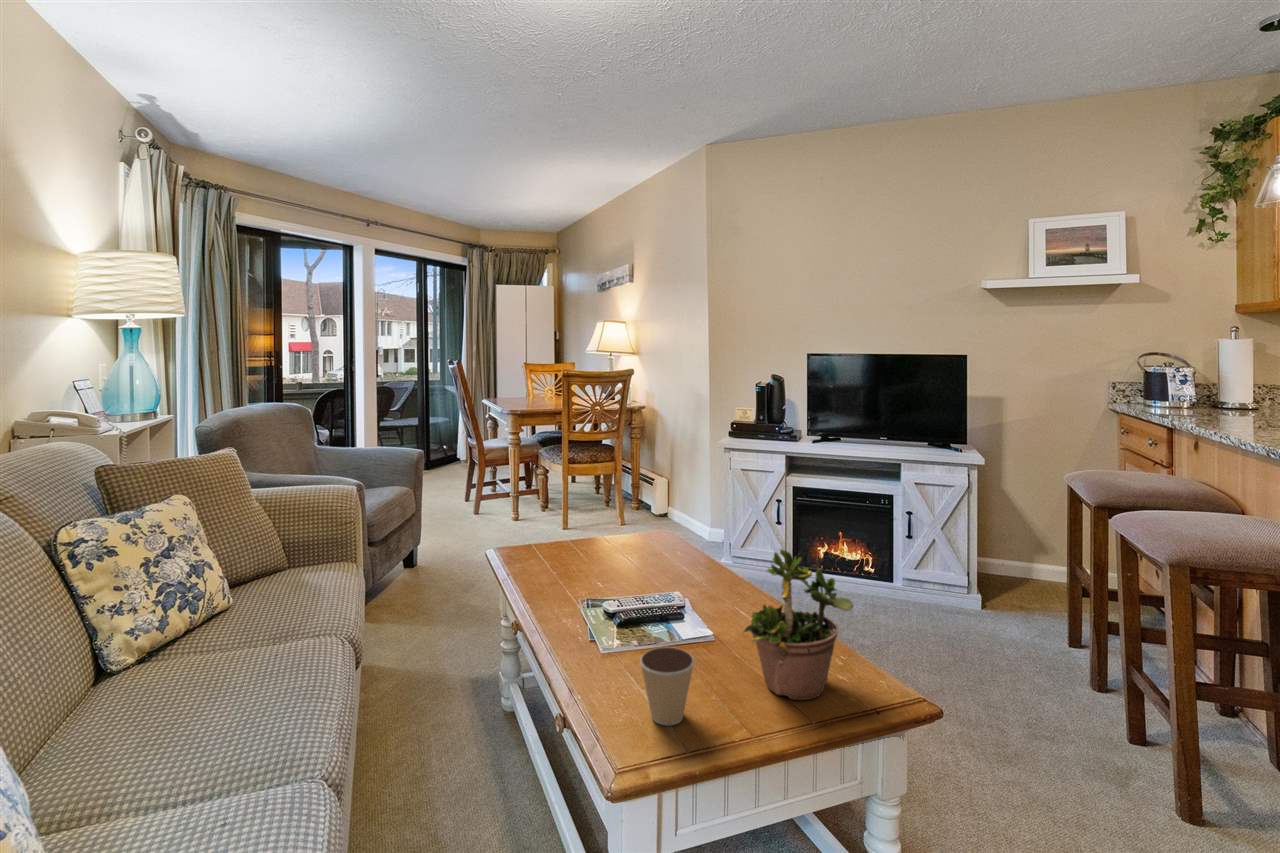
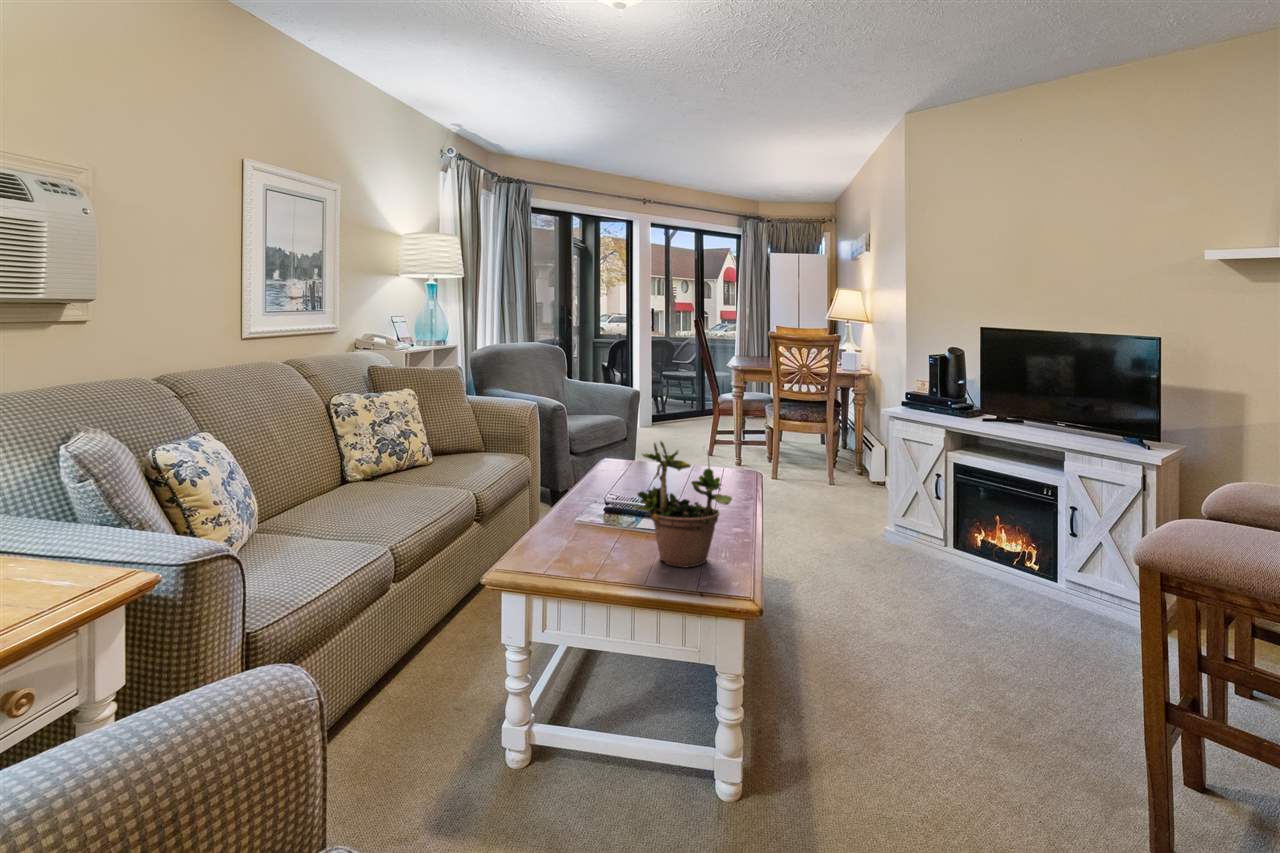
coffee cup: present [640,647,695,726] -> none [553,504,593,556]

